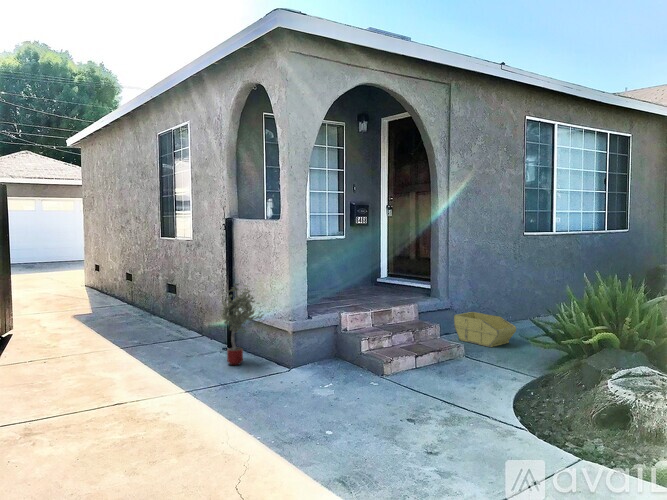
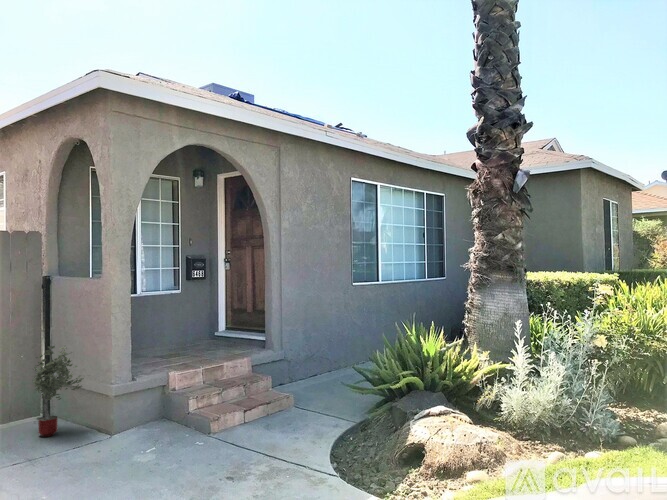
storage bin: present [454,312,516,347] -> none [288,363,345,397]

